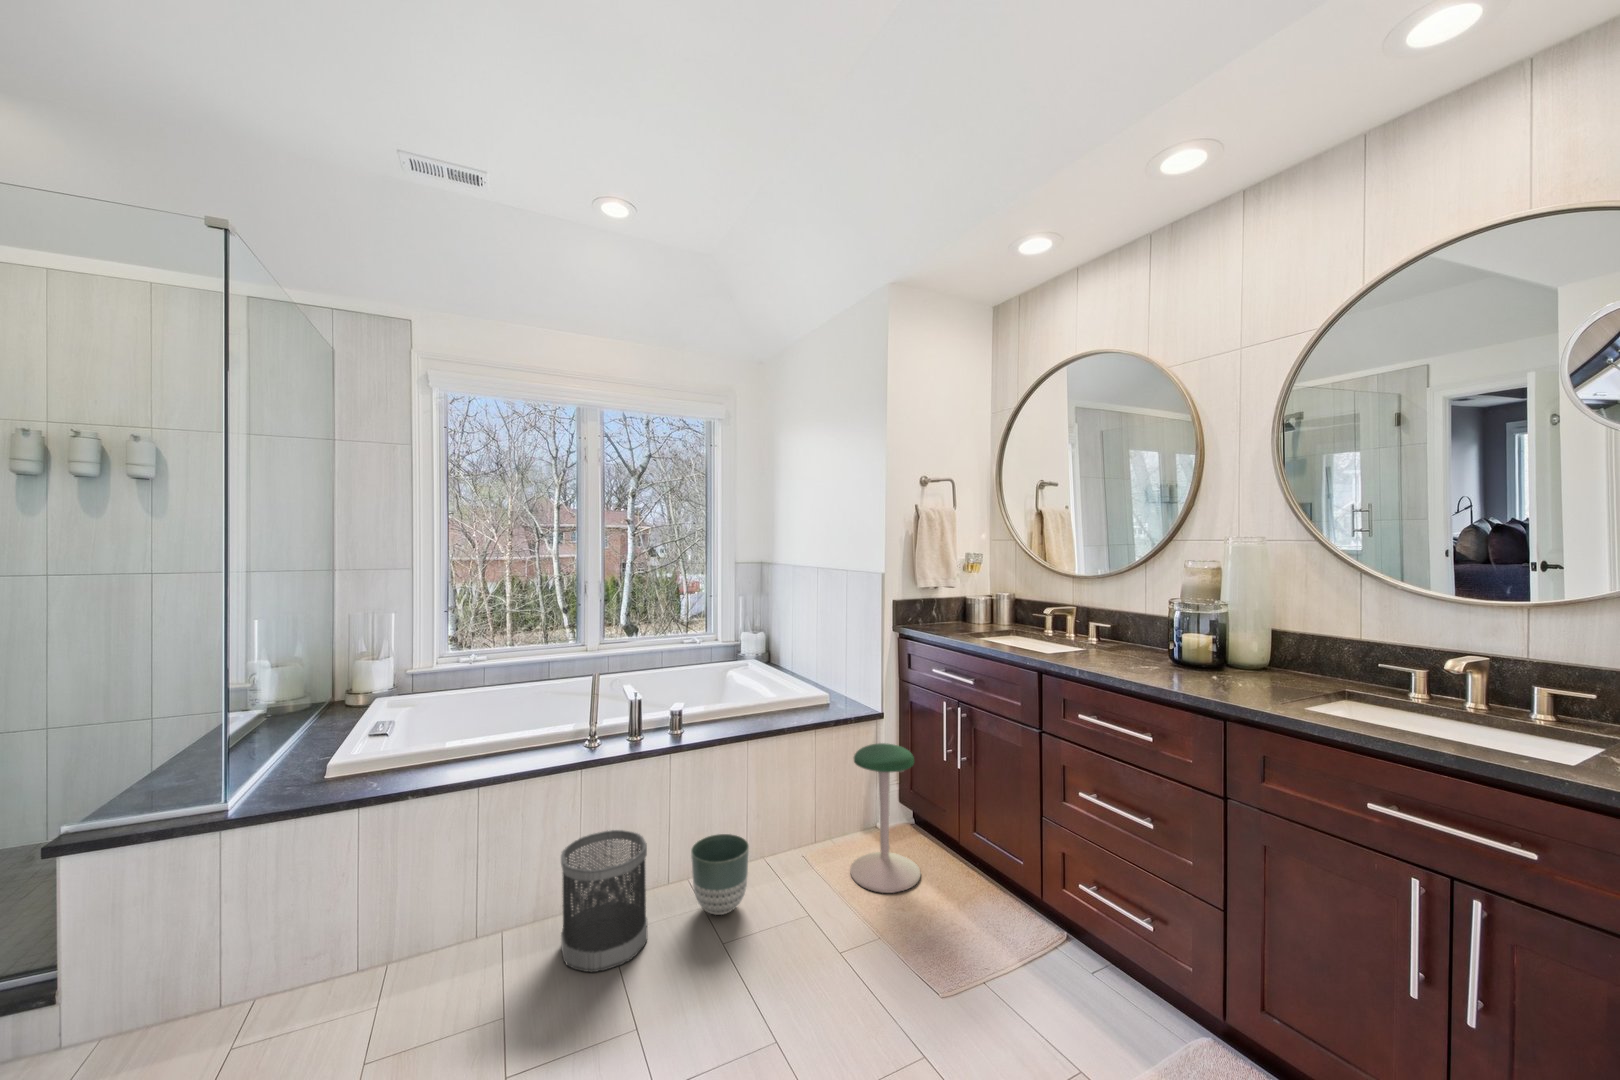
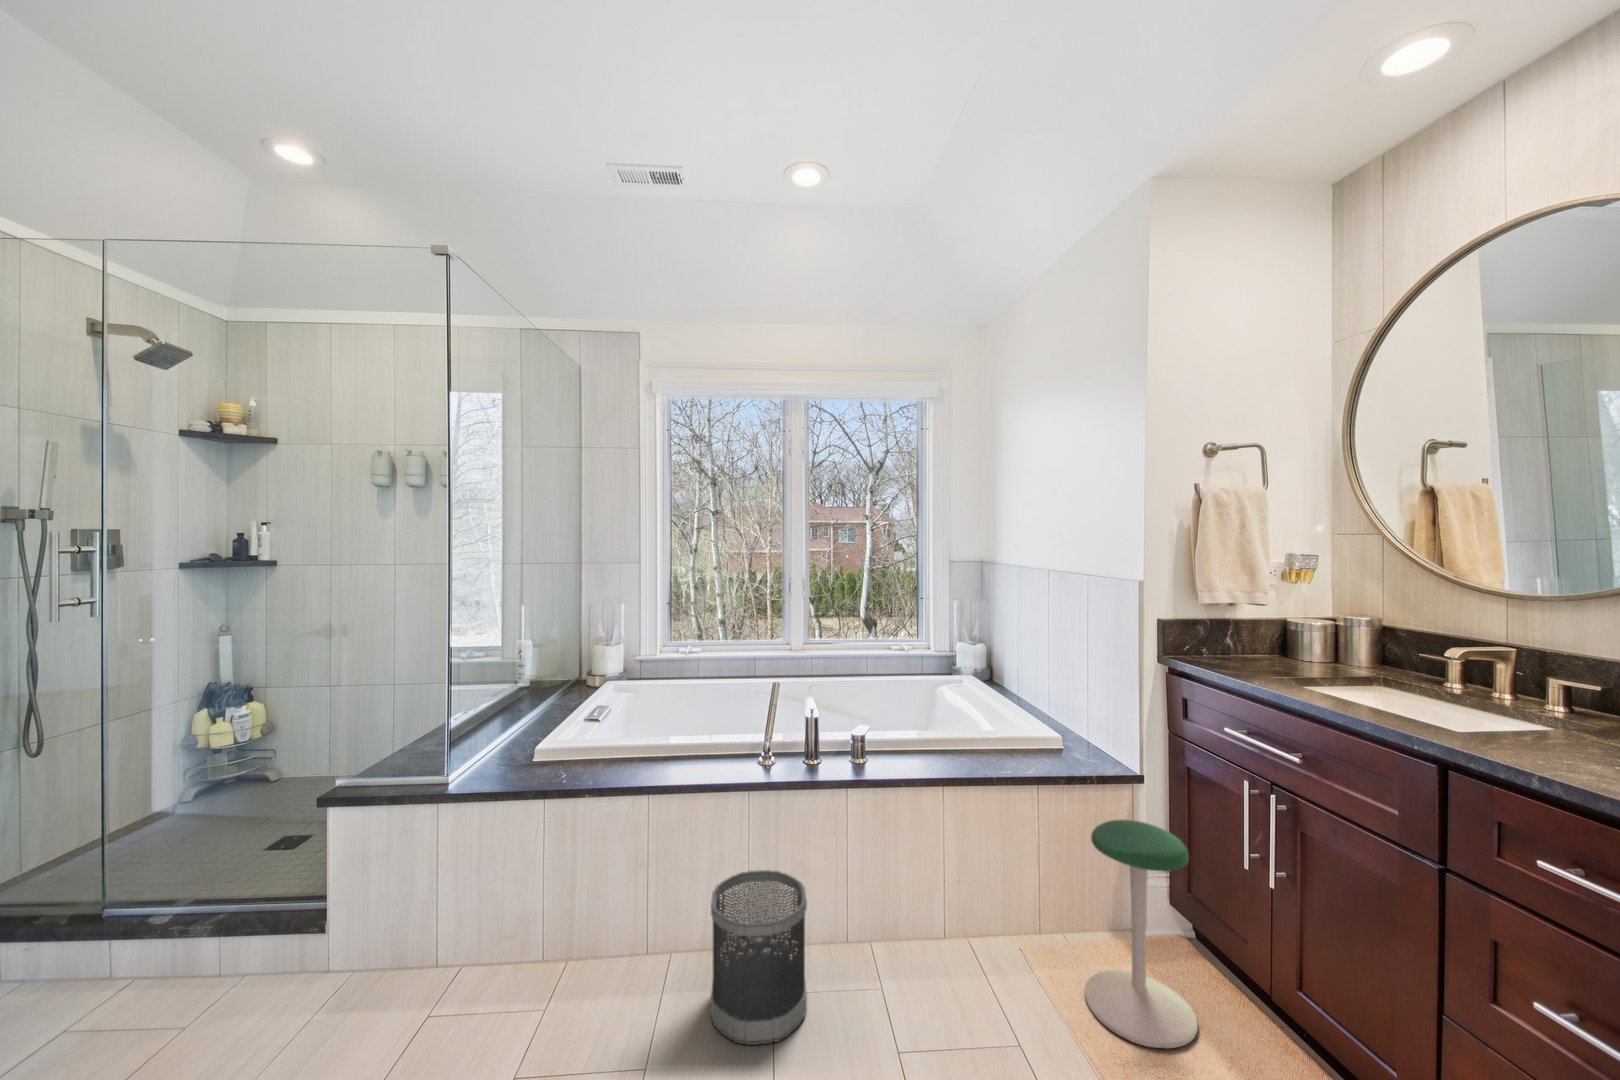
planter: present [691,834,749,915] -> none [863,900,936,1009]

